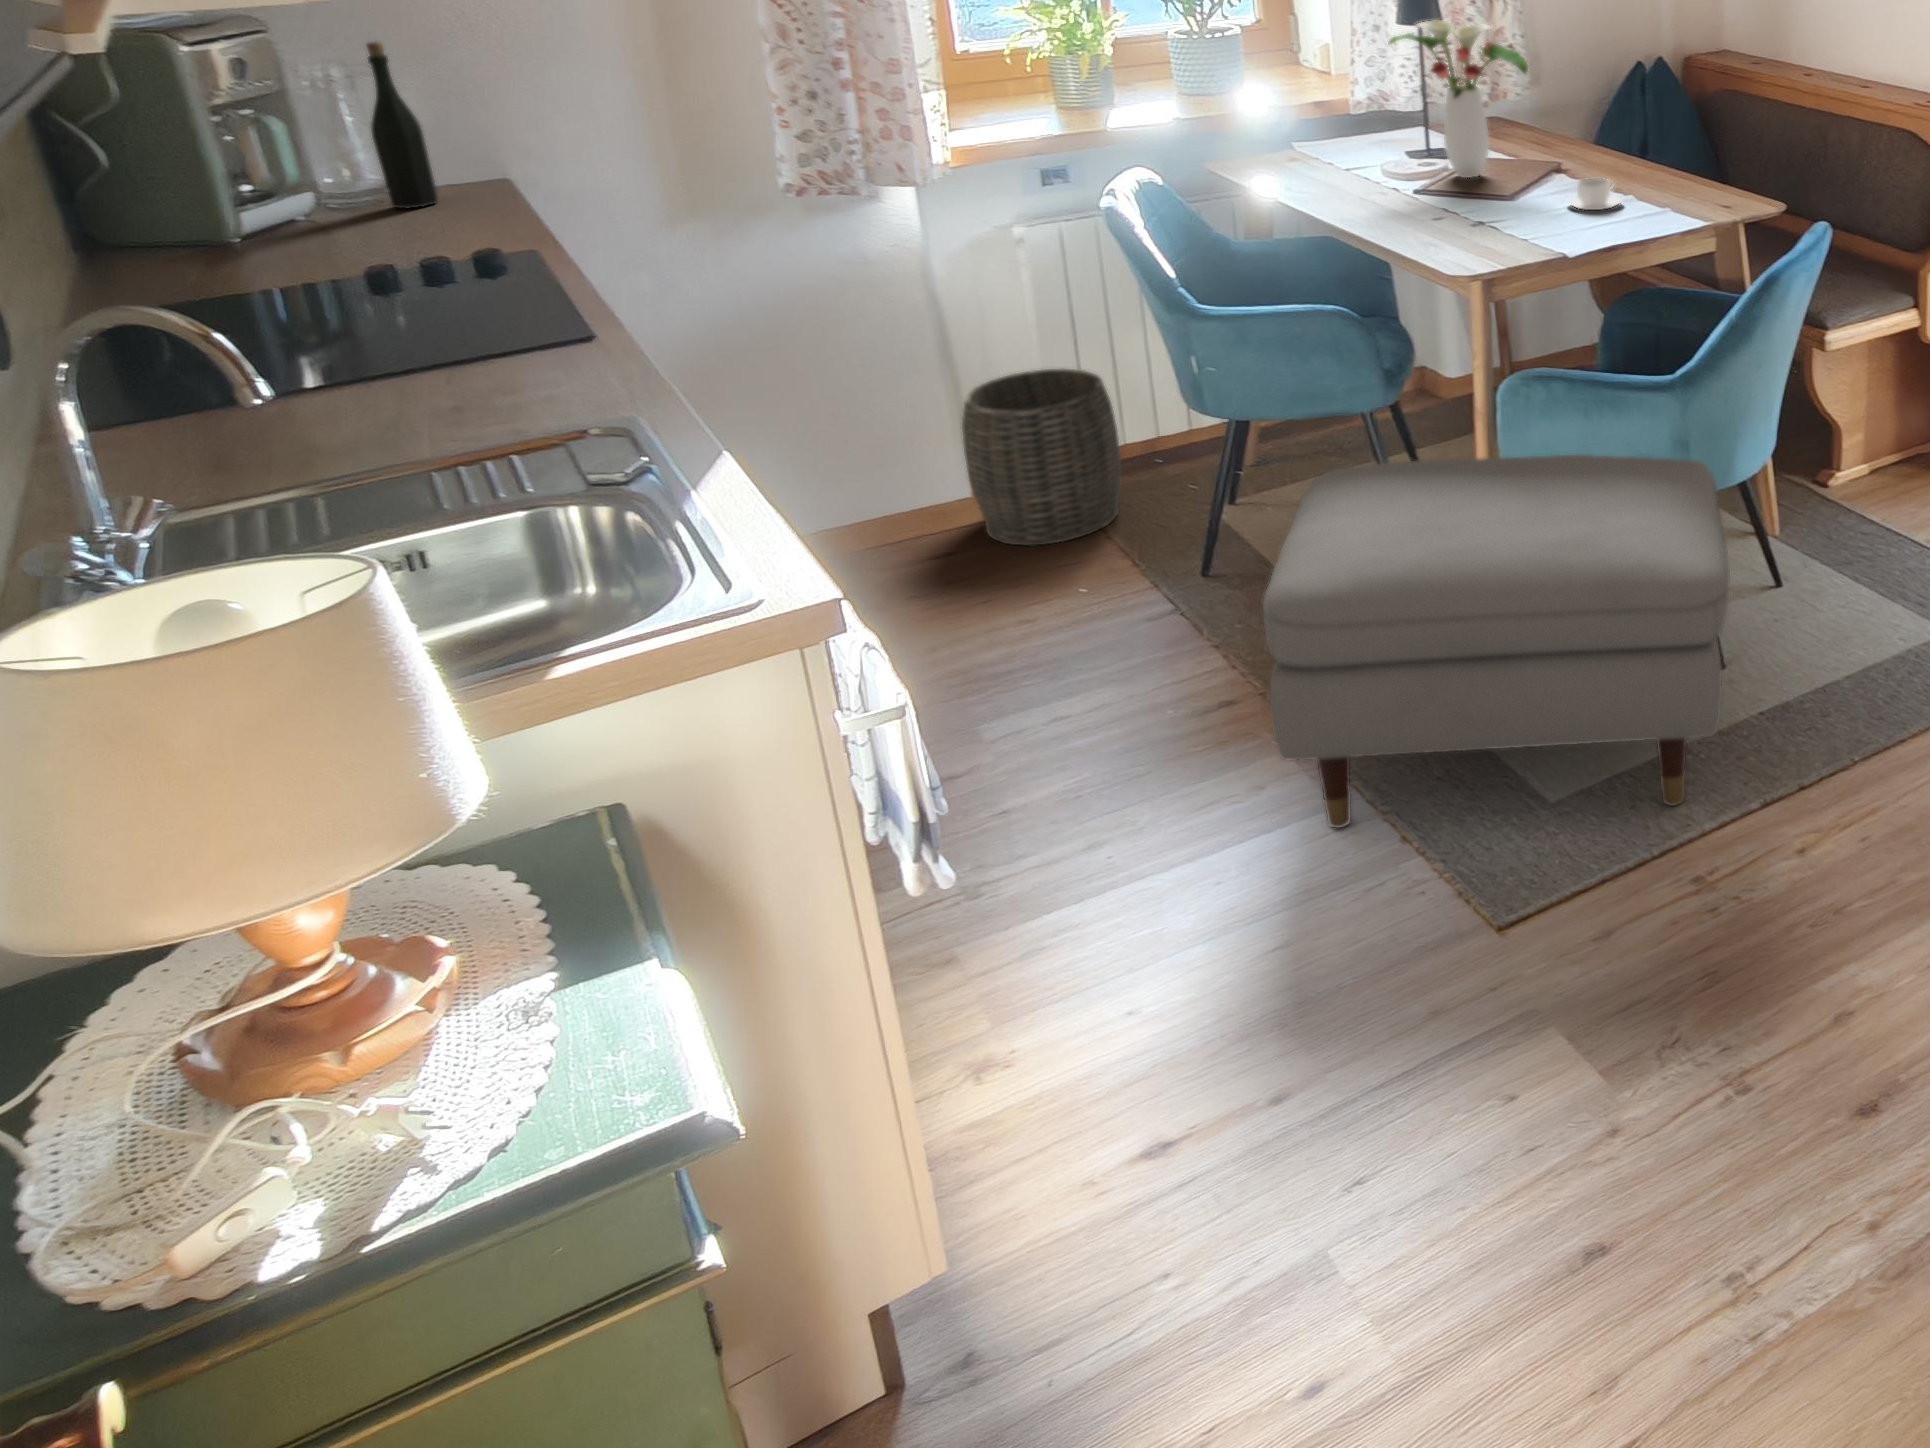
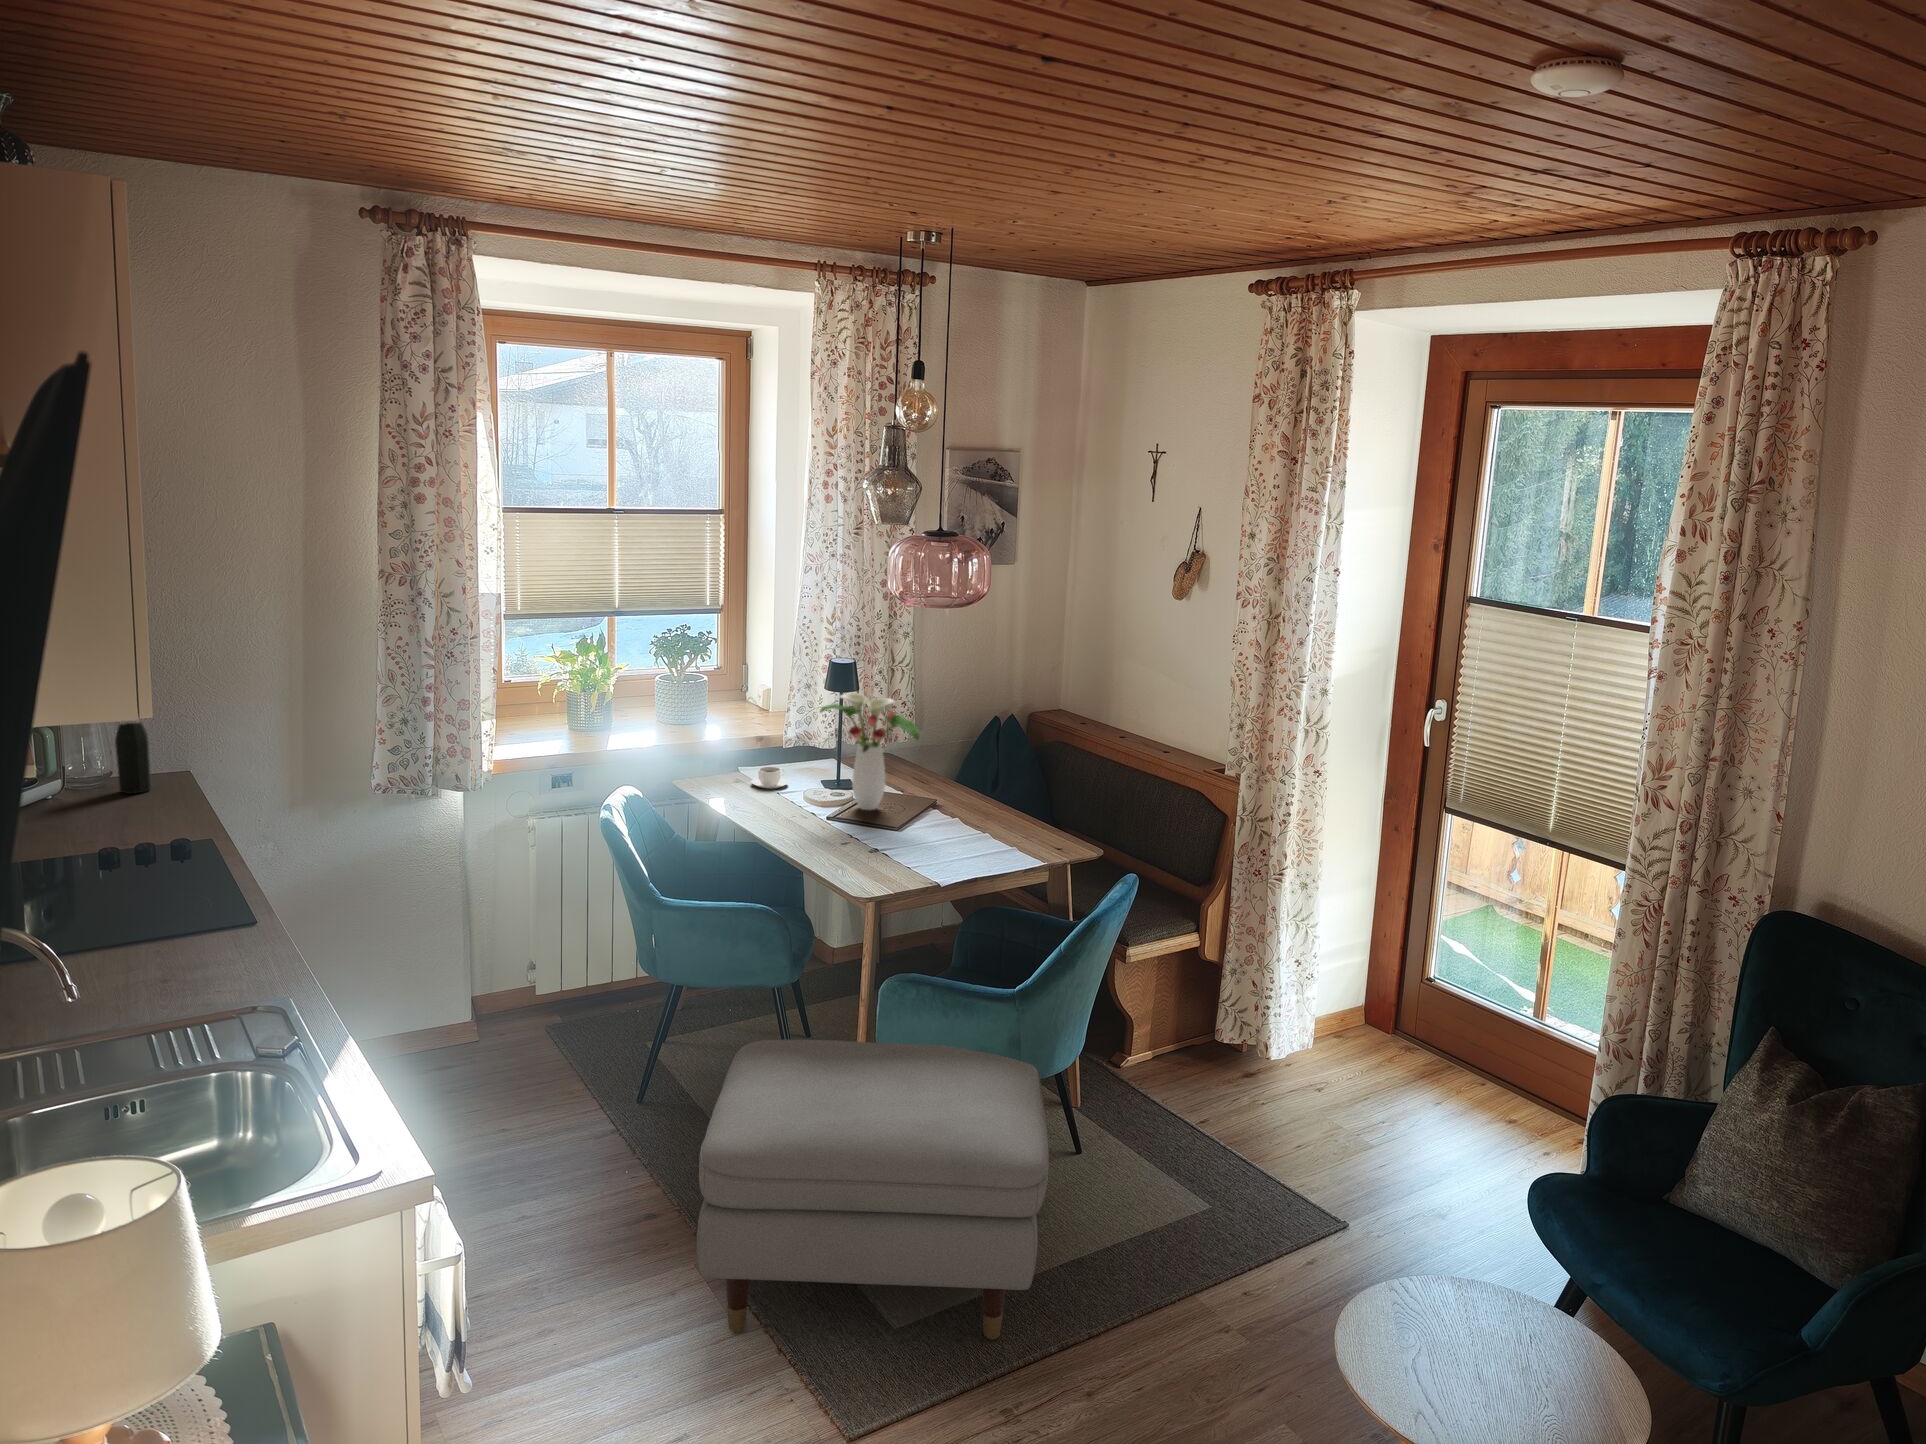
coffee cup: present [1568,178,1622,210] -> present [751,767,789,788]
woven basket: present [962,369,1121,545] -> none [481,927,592,1063]

